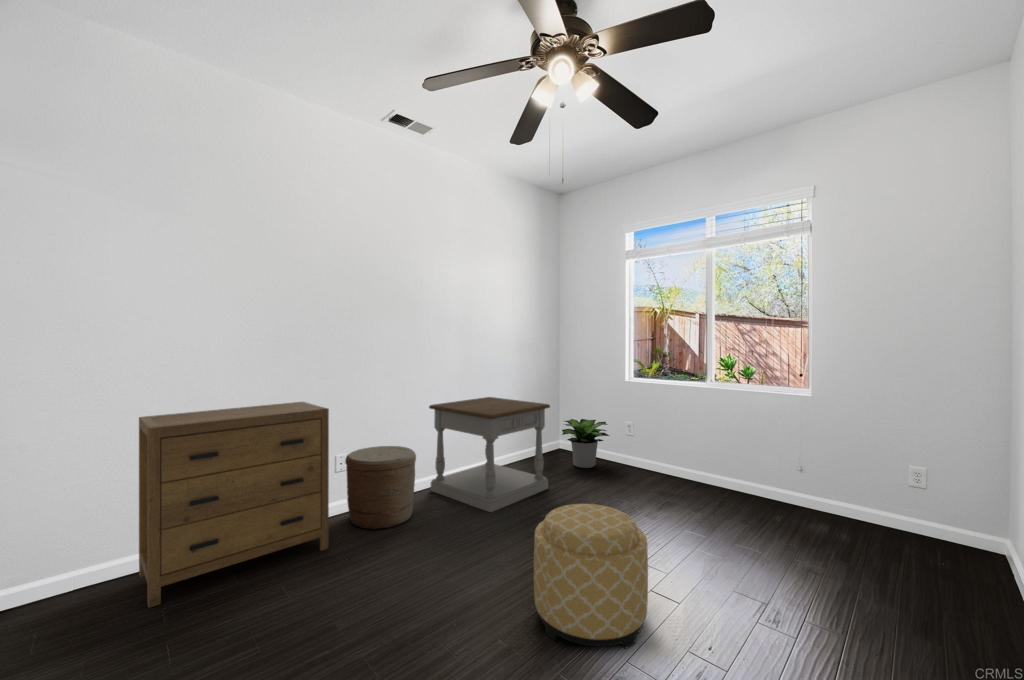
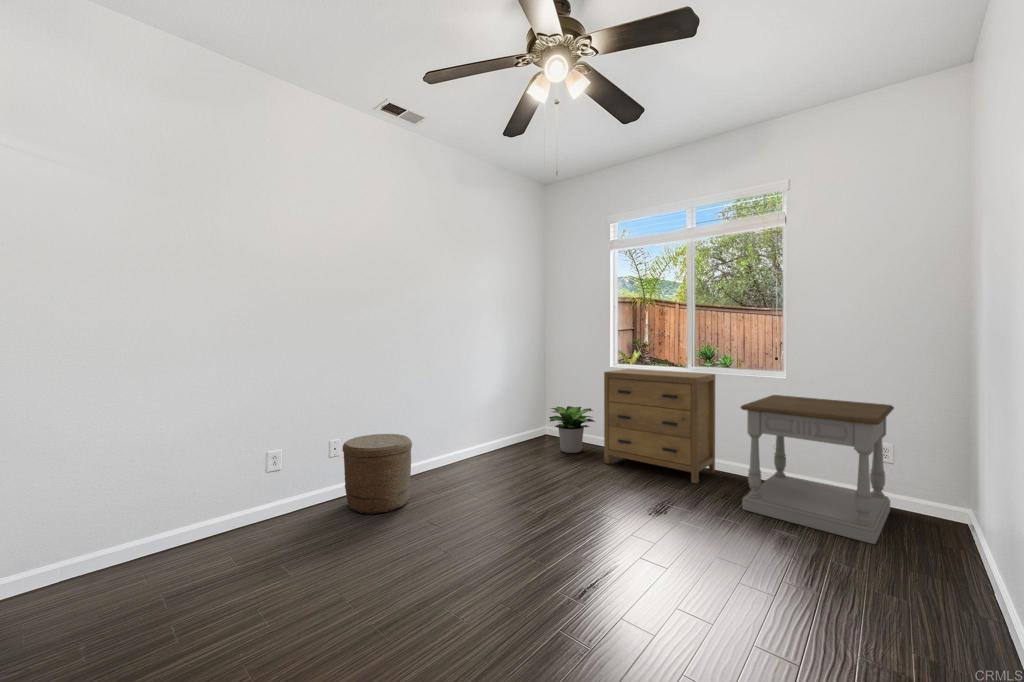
side table: present [429,397,550,512] -> present [741,395,894,544]
dresser: present [139,402,329,607] -> present [604,369,715,483]
ottoman: present [534,504,648,649] -> none [535,481,640,611]

